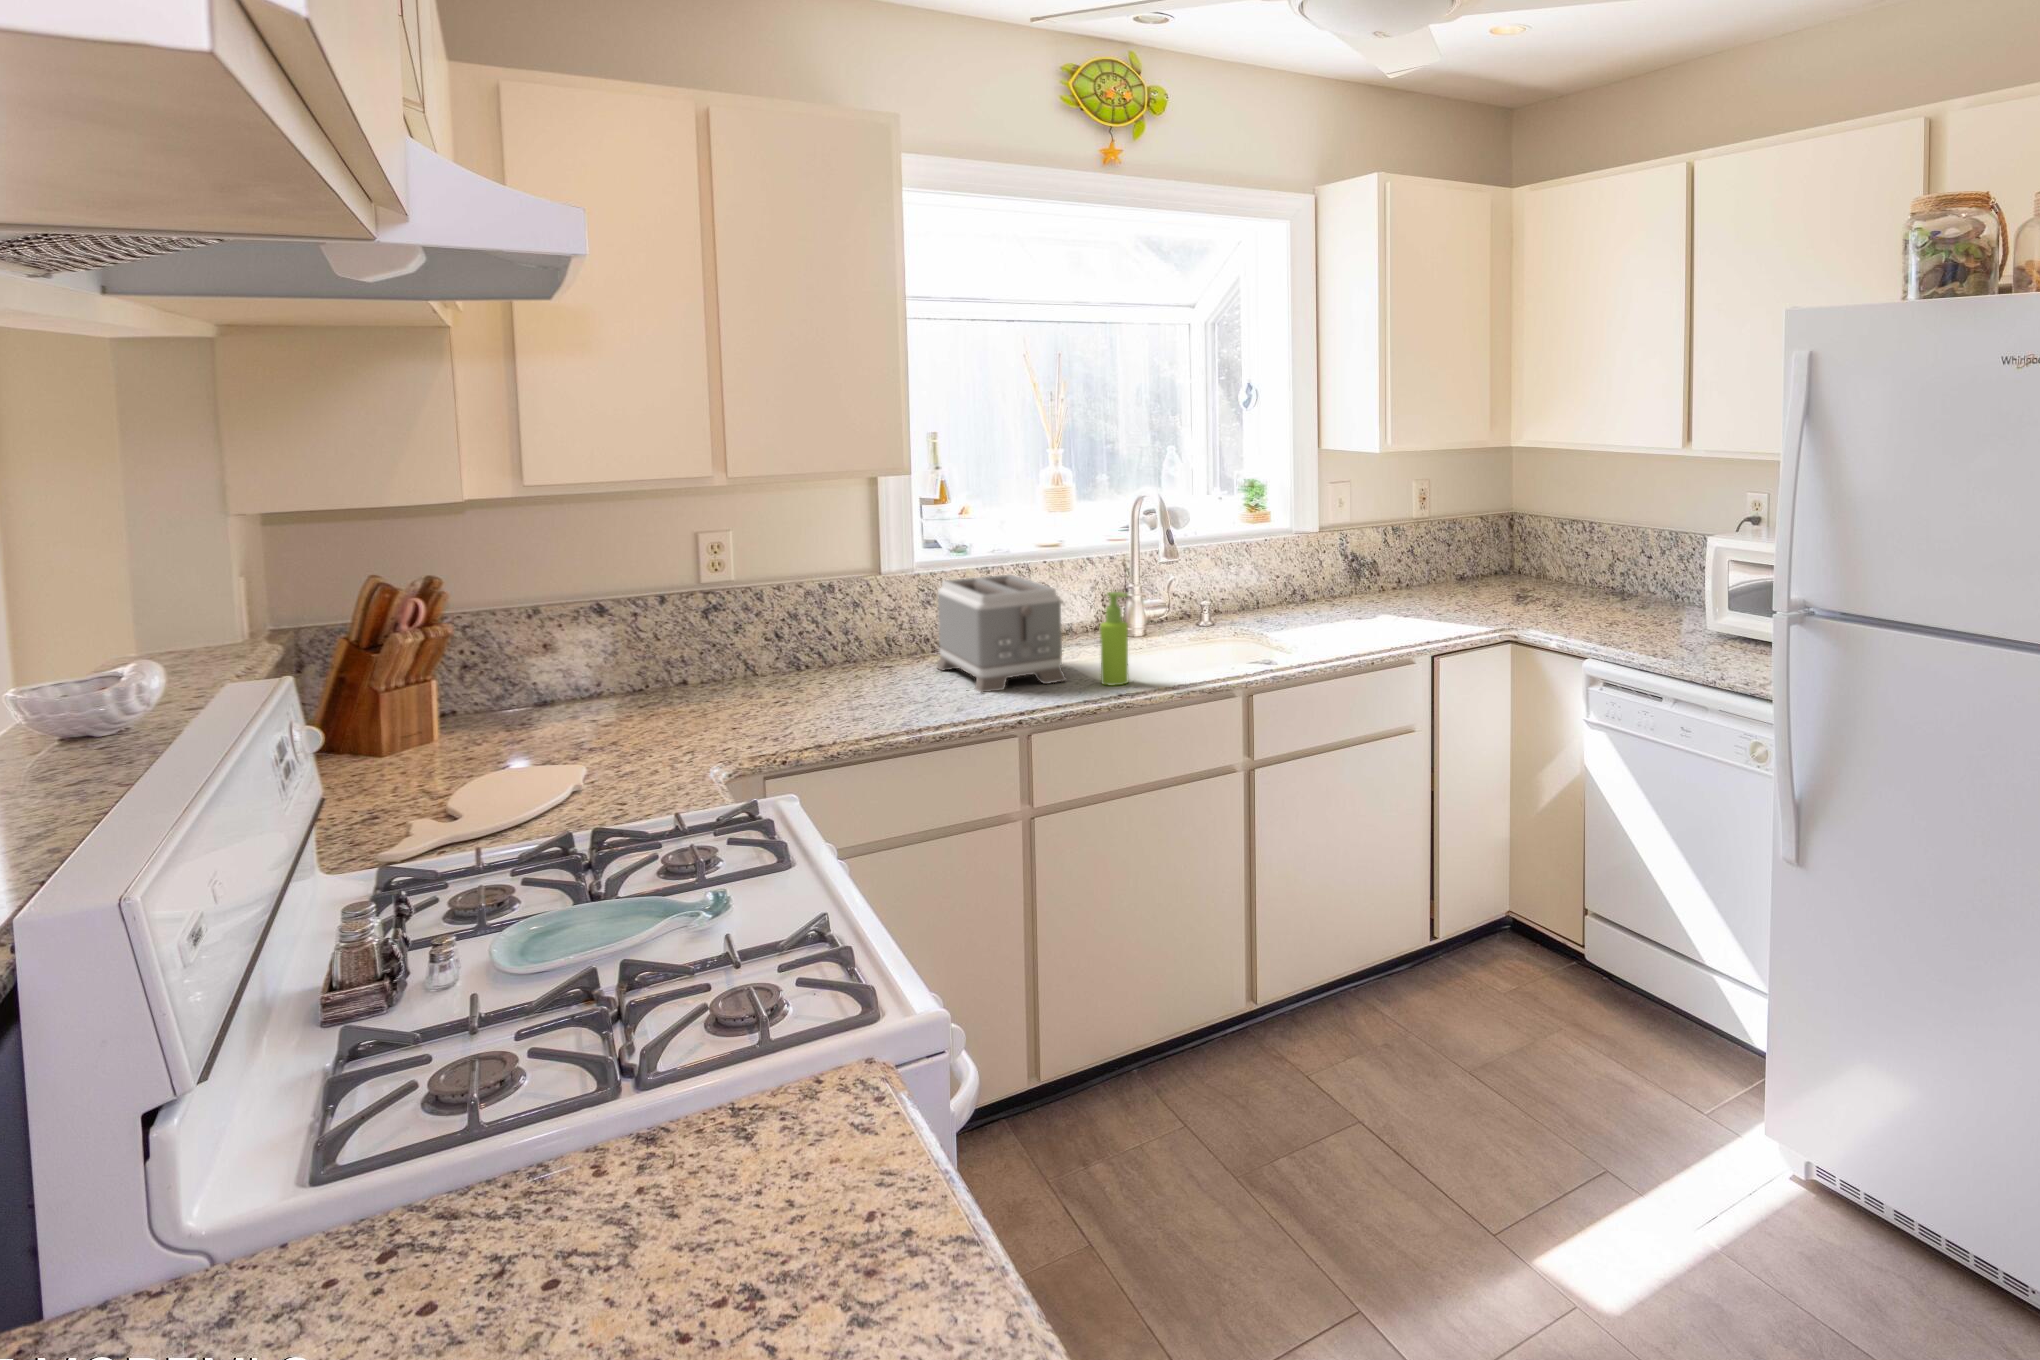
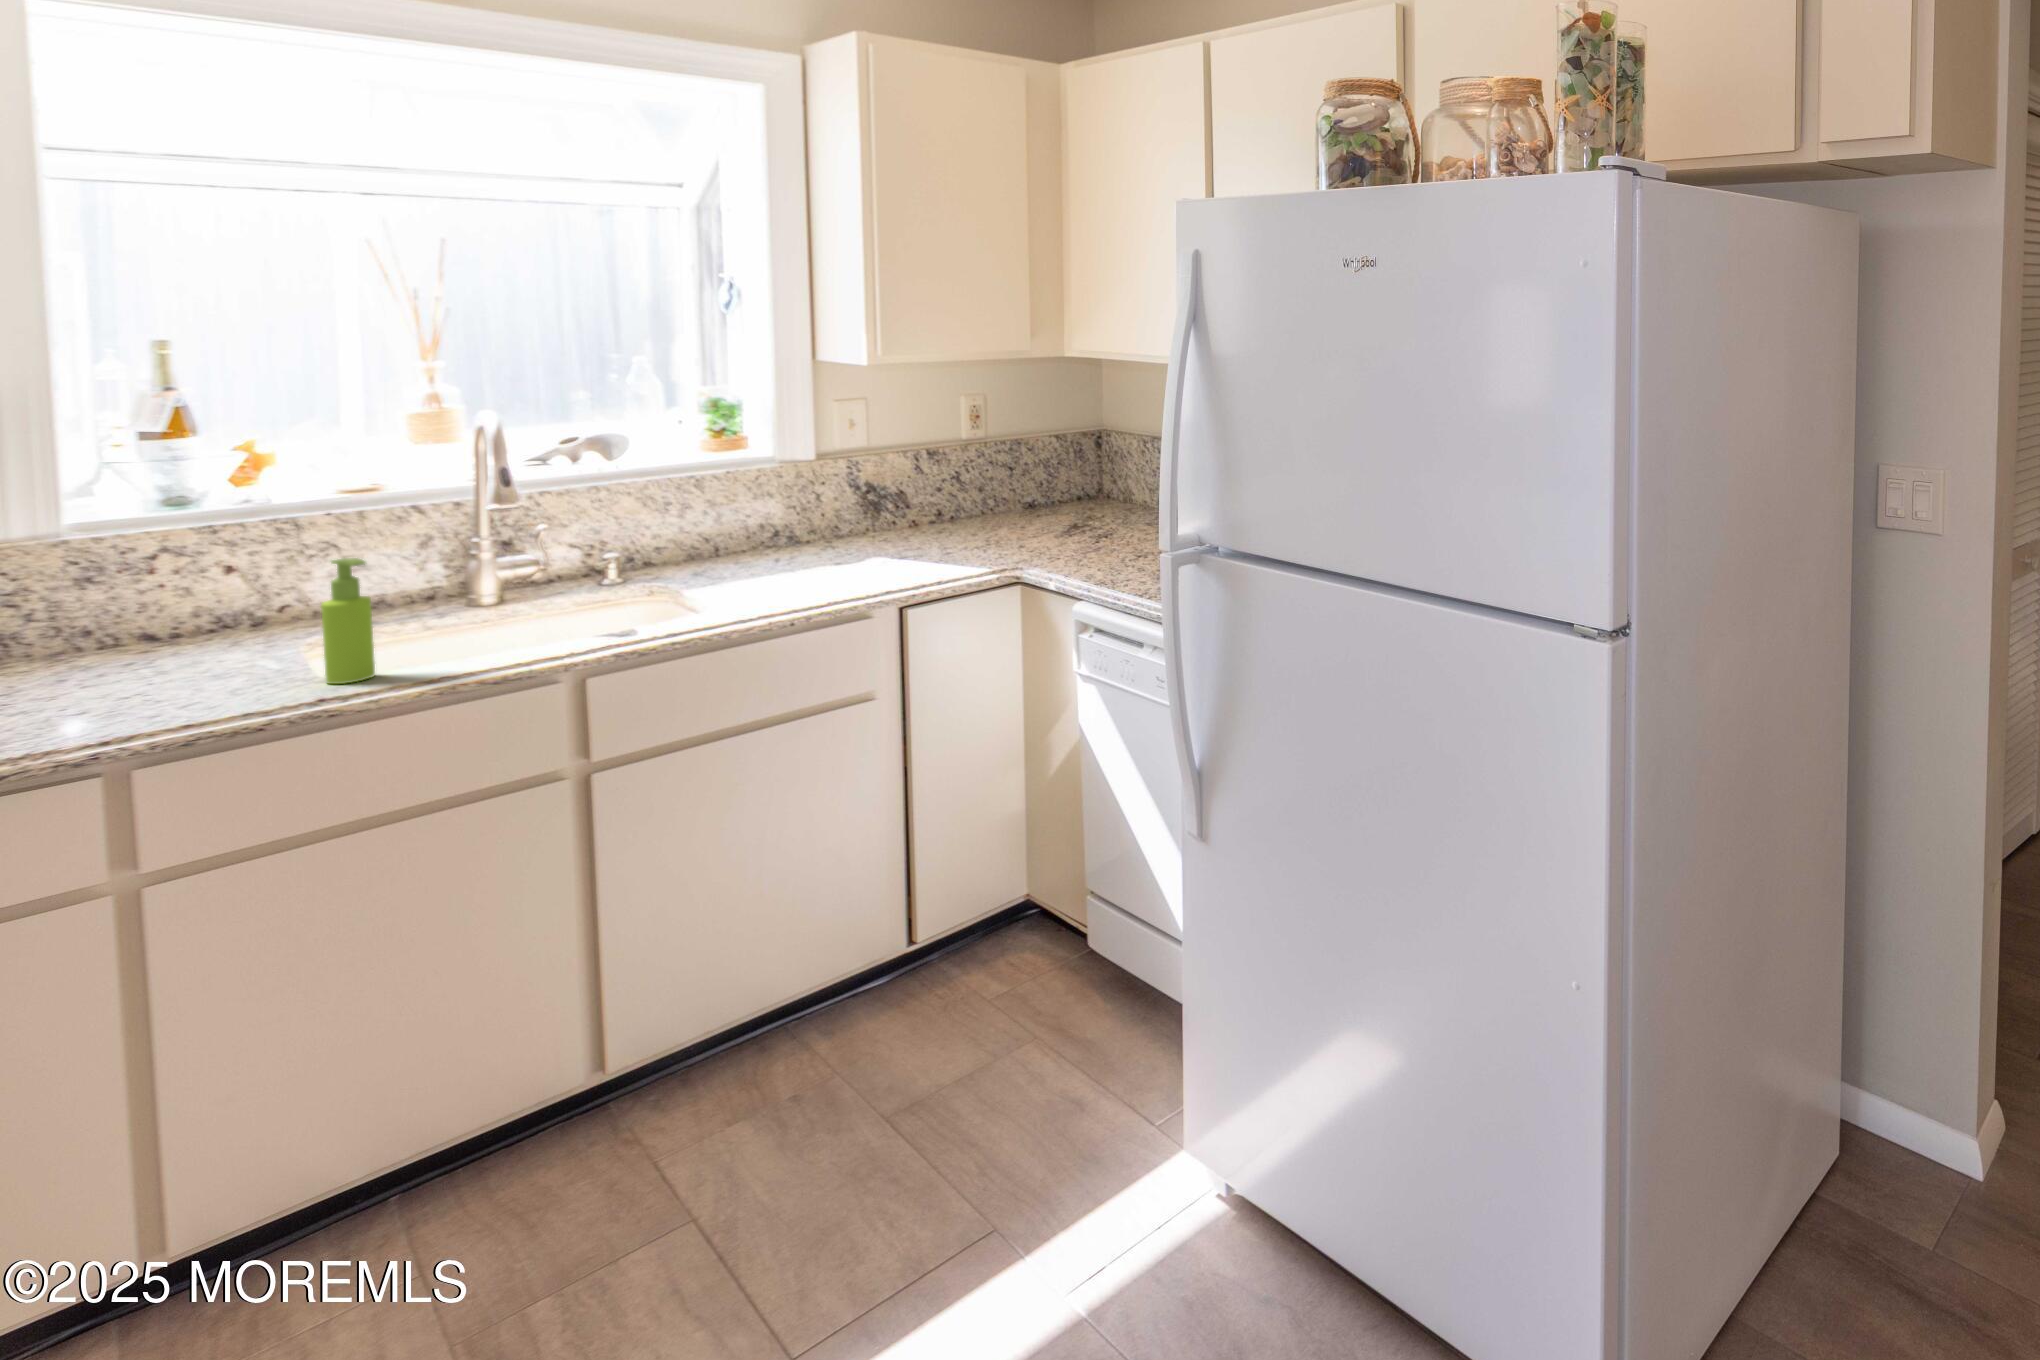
toaster: present [937,575,1066,692] -> none [77,536,273,713]

